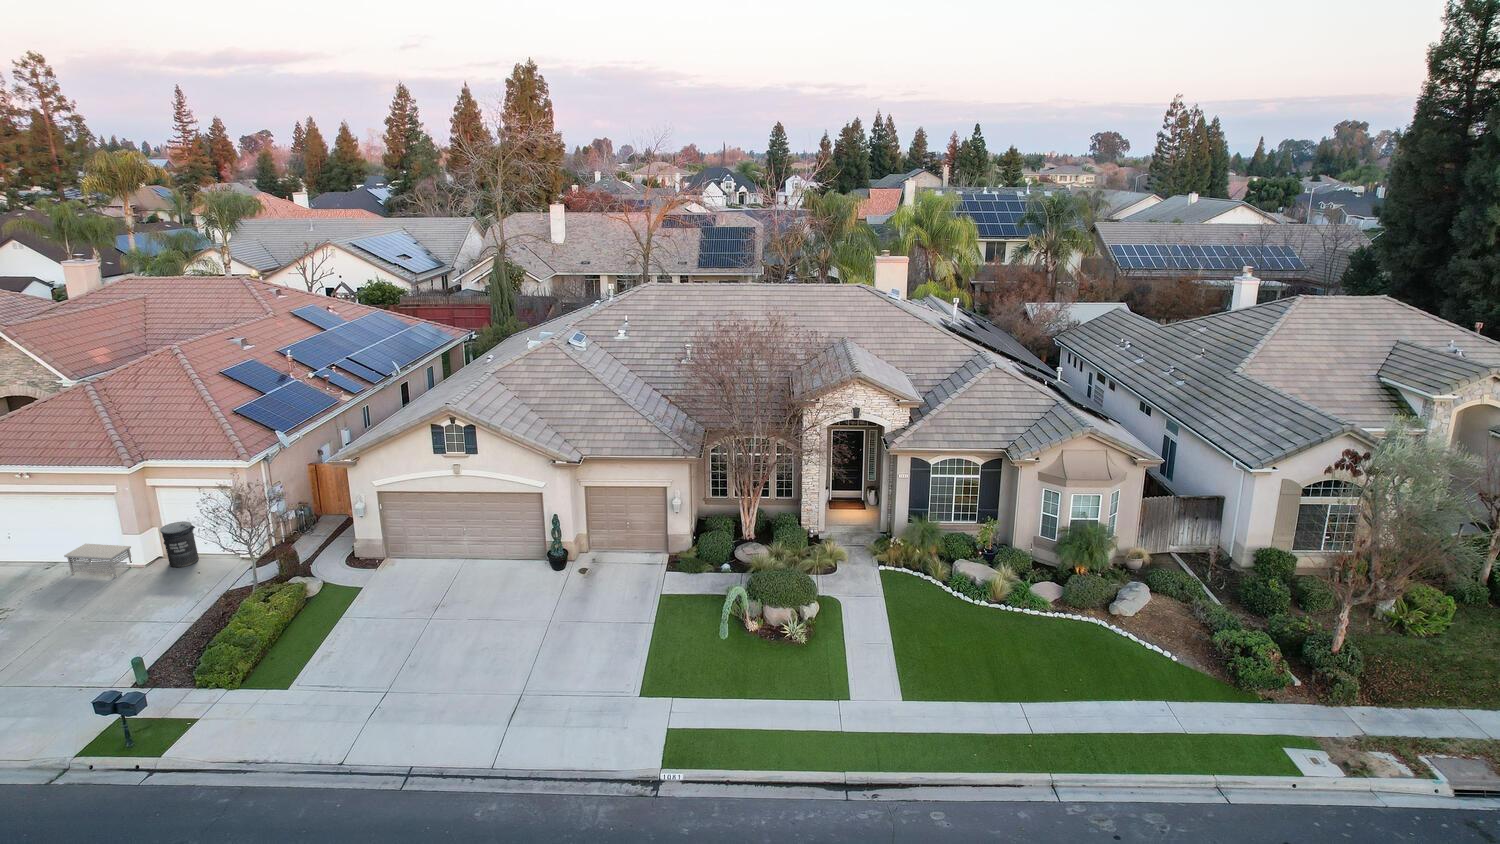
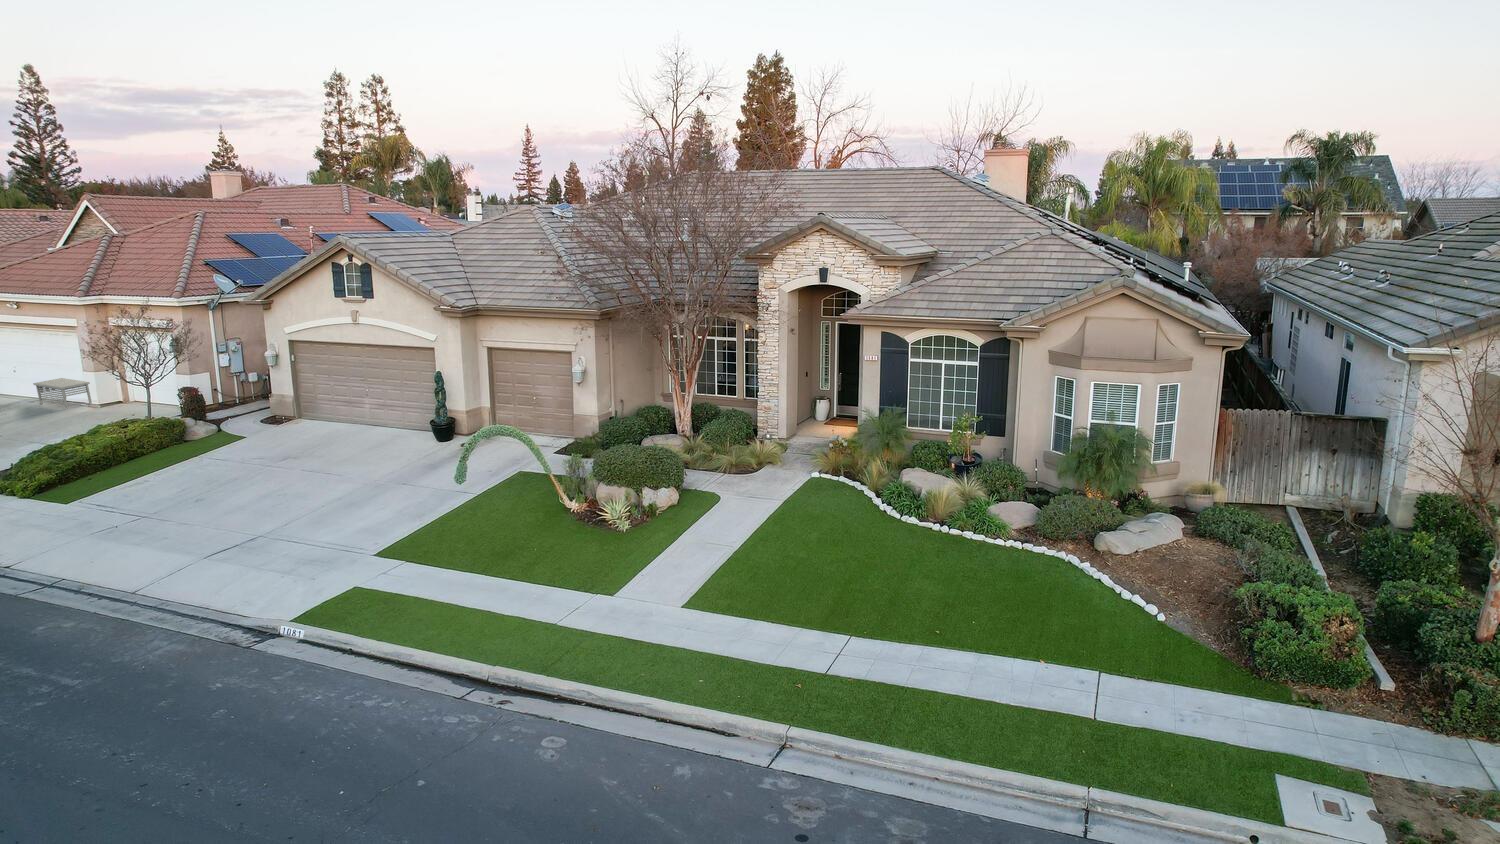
trash can: present [160,521,199,567] -> none [108,363,148,407]

